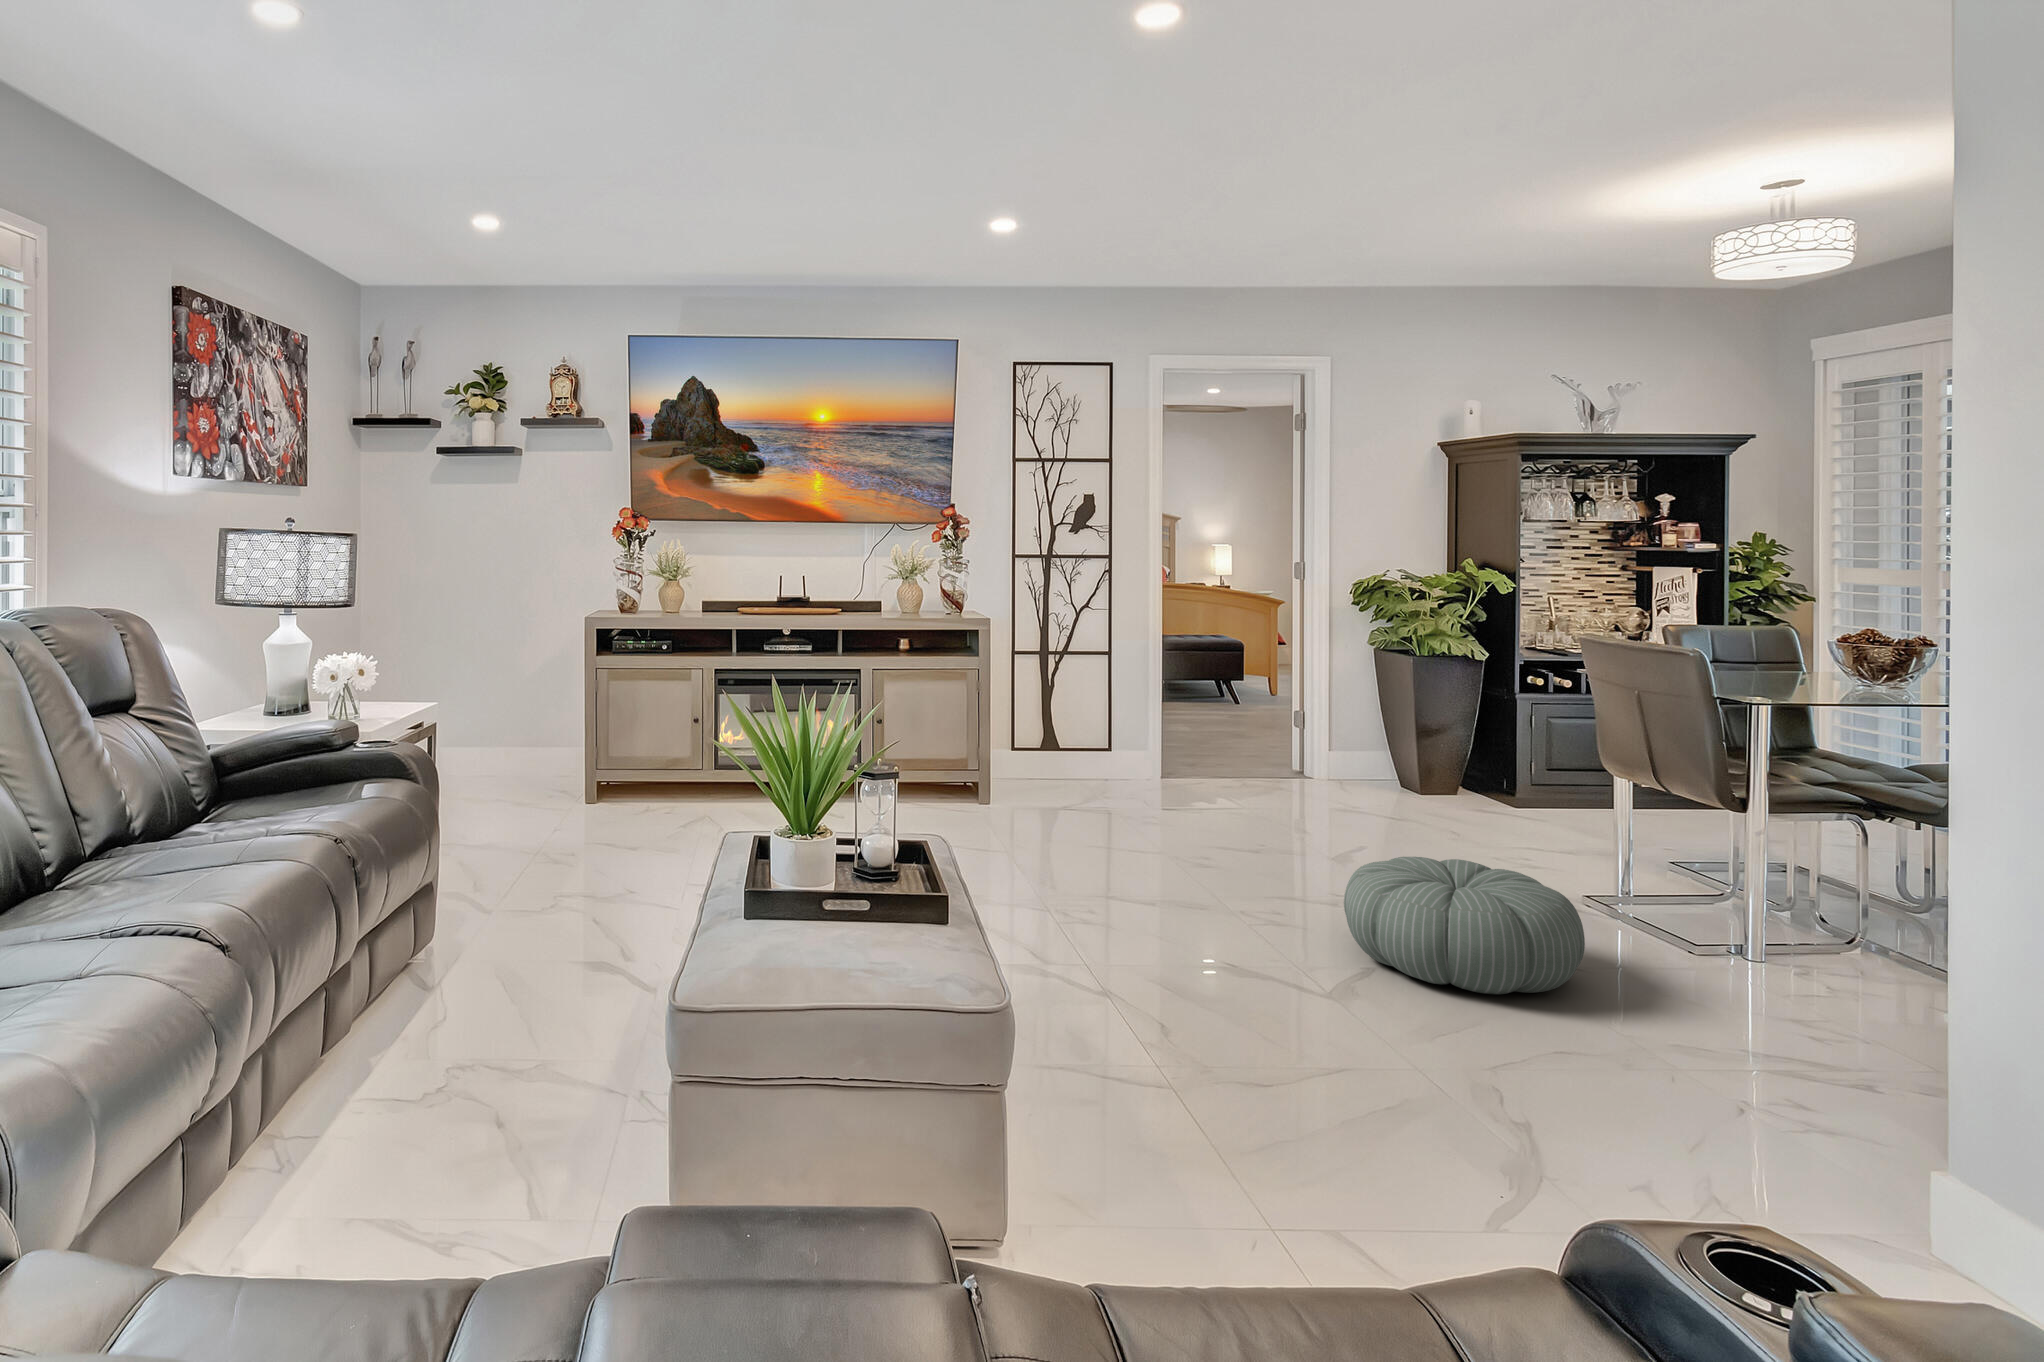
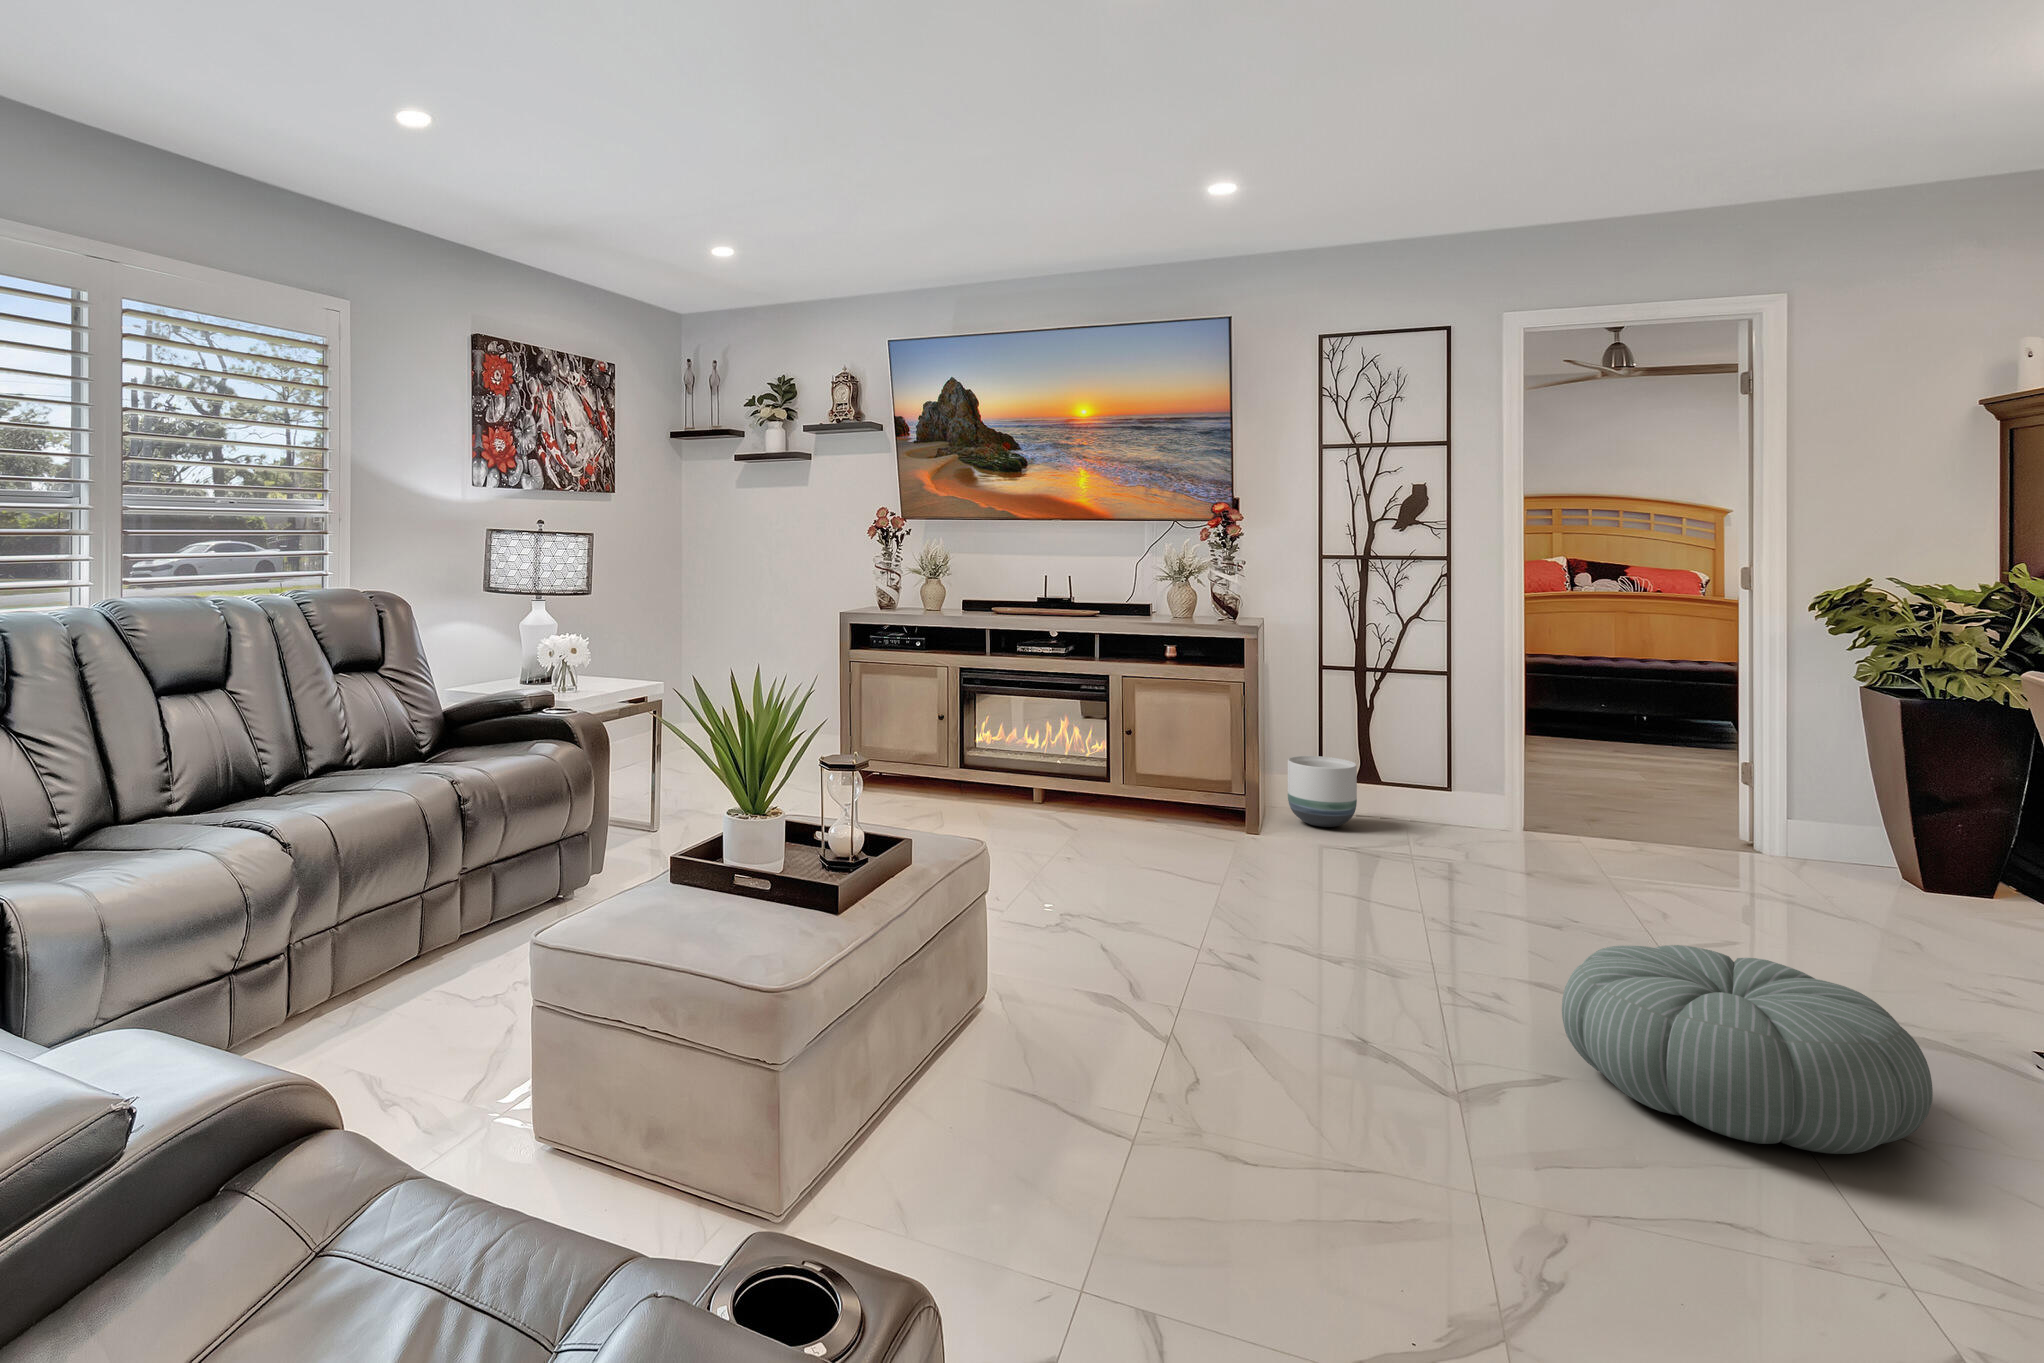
planter: none [1000,732,1056,794] -> present [1288,756,1357,827]

